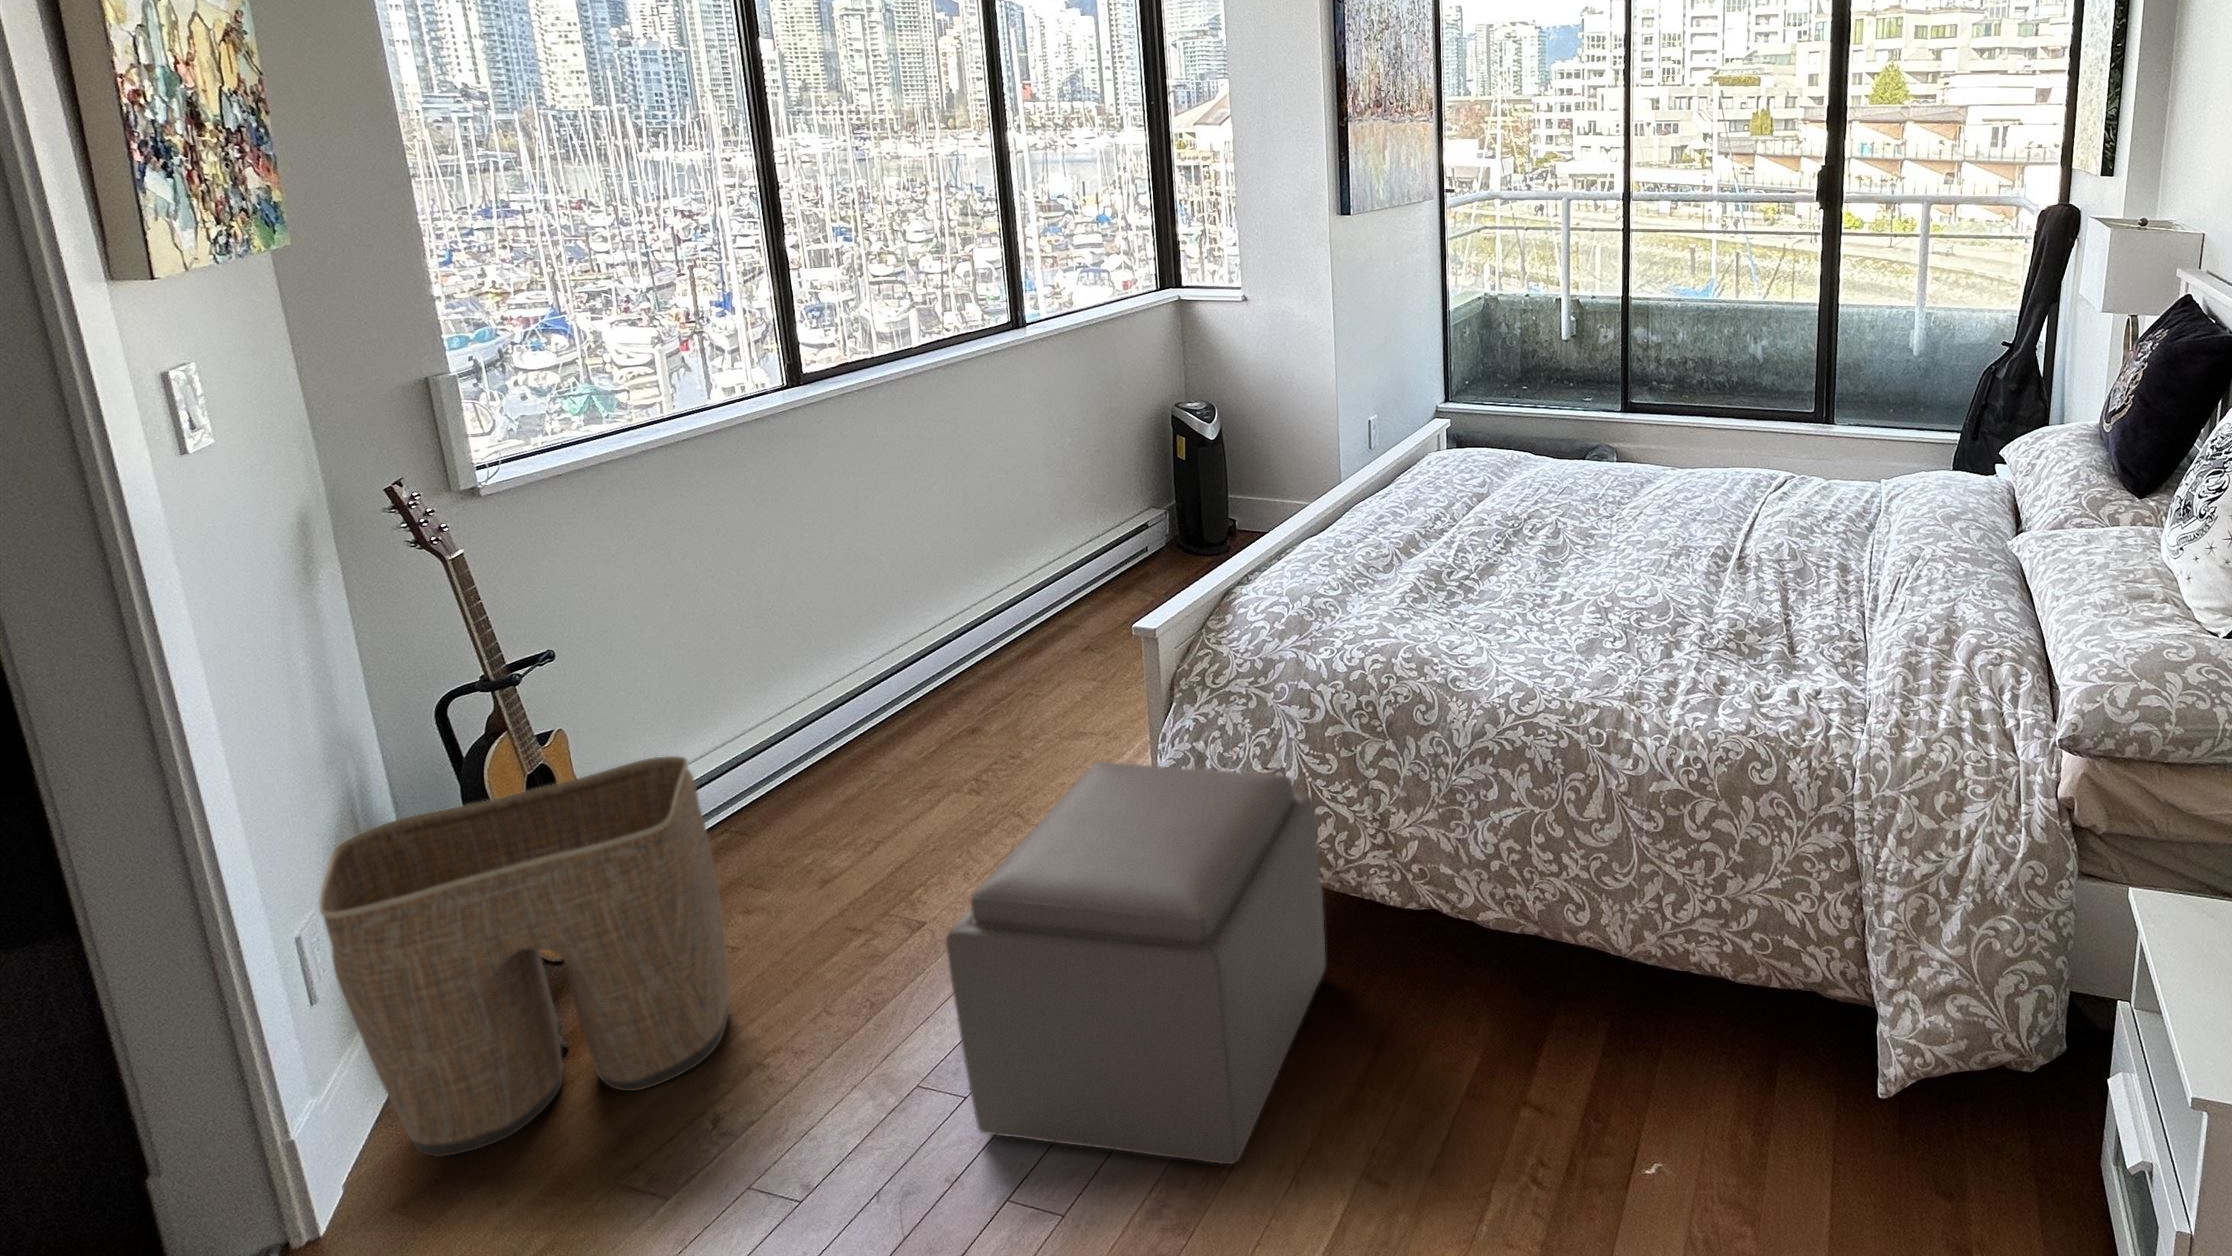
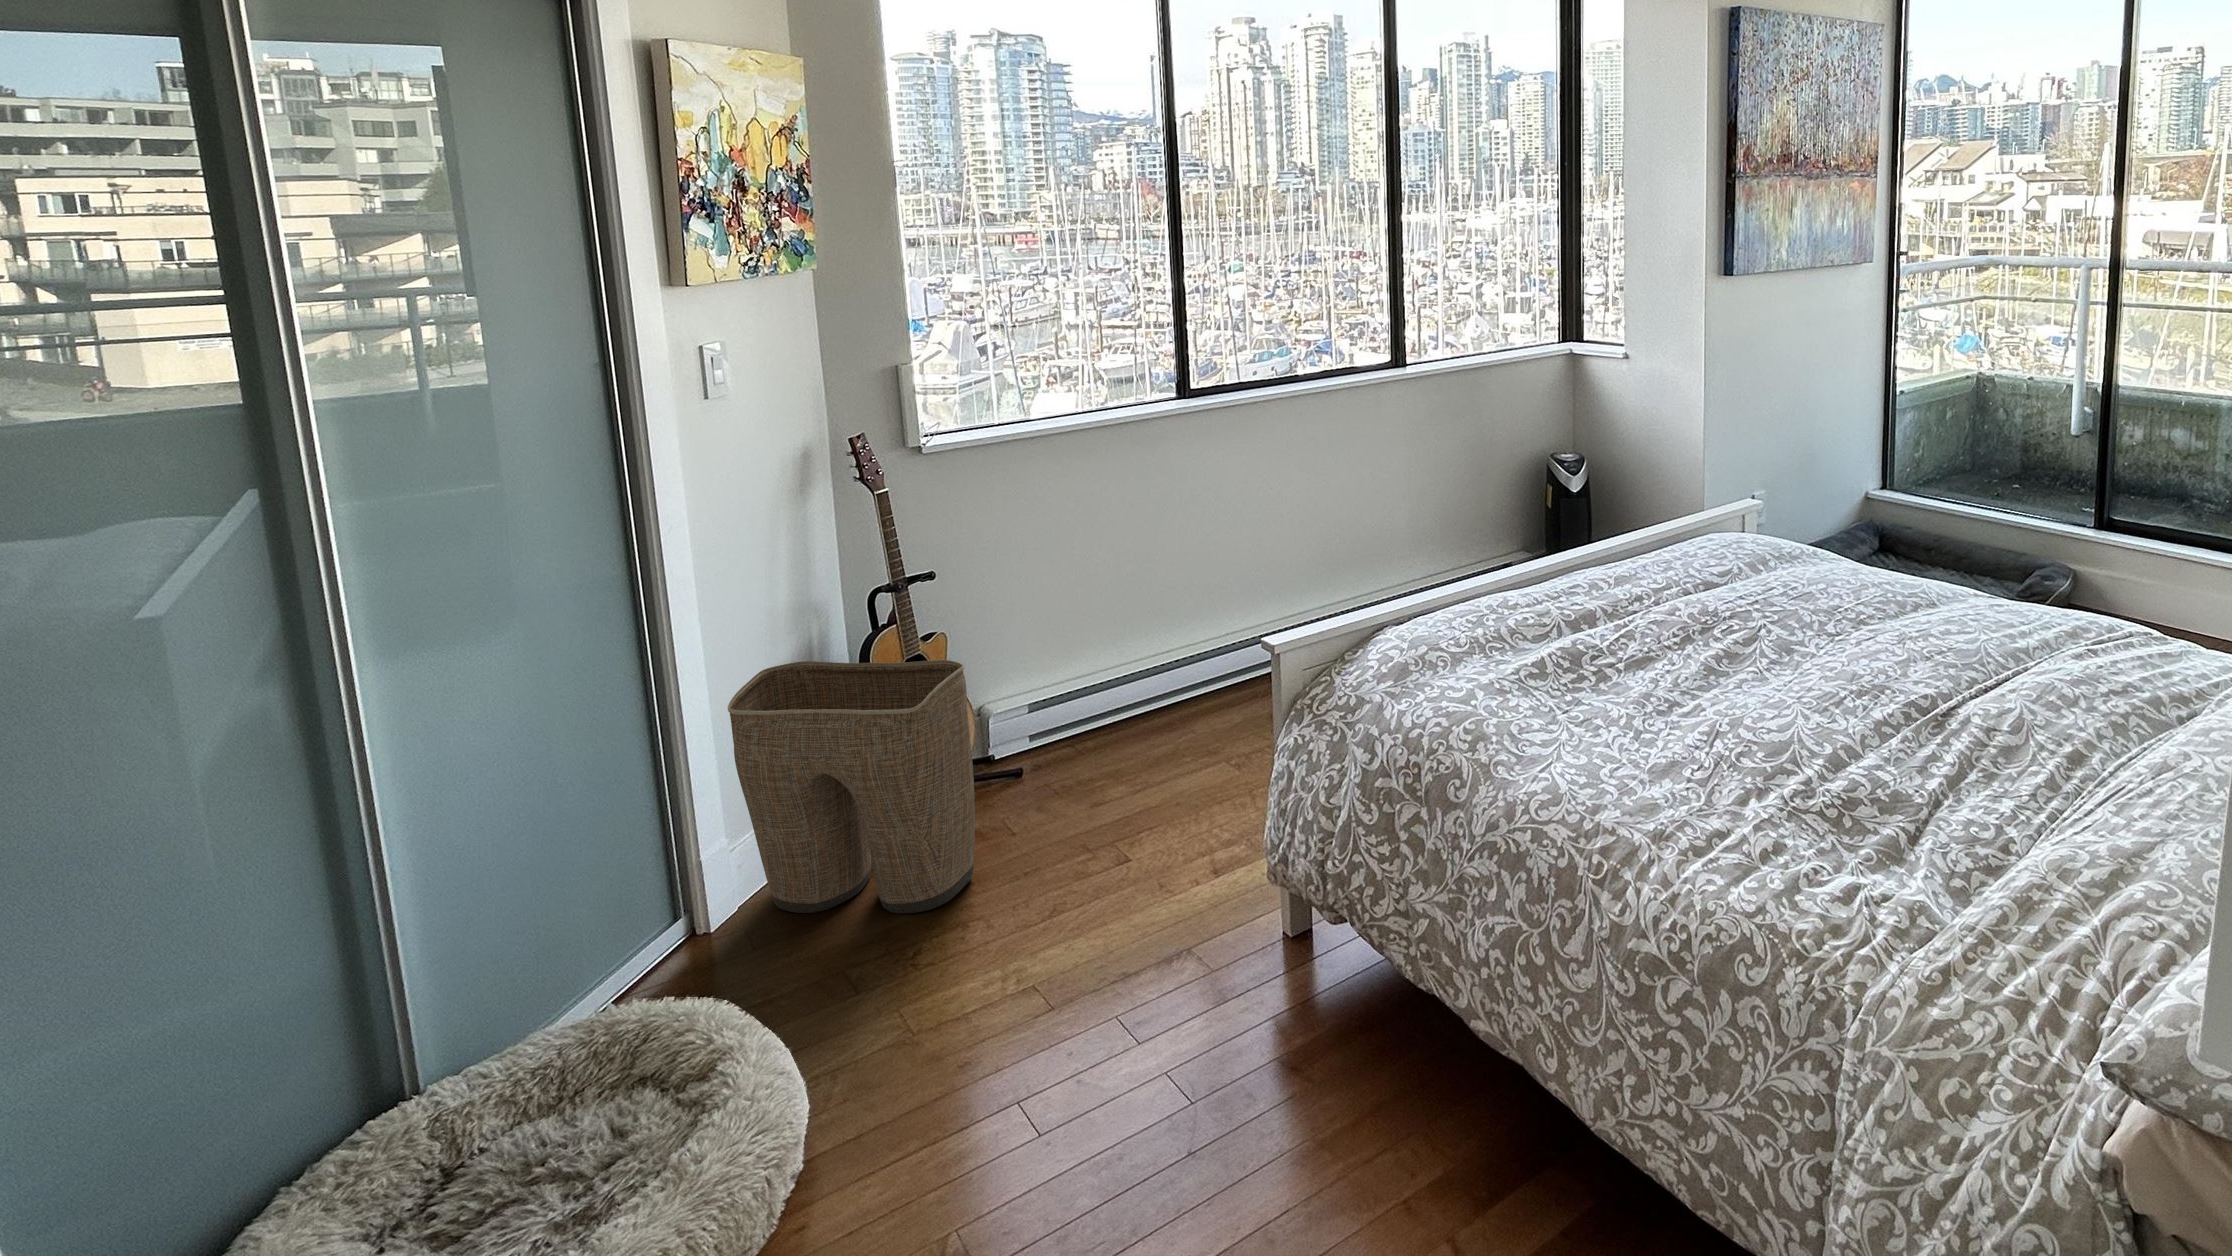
ottoman: present [946,762,1325,1164] -> none [1020,754,1375,1164]

